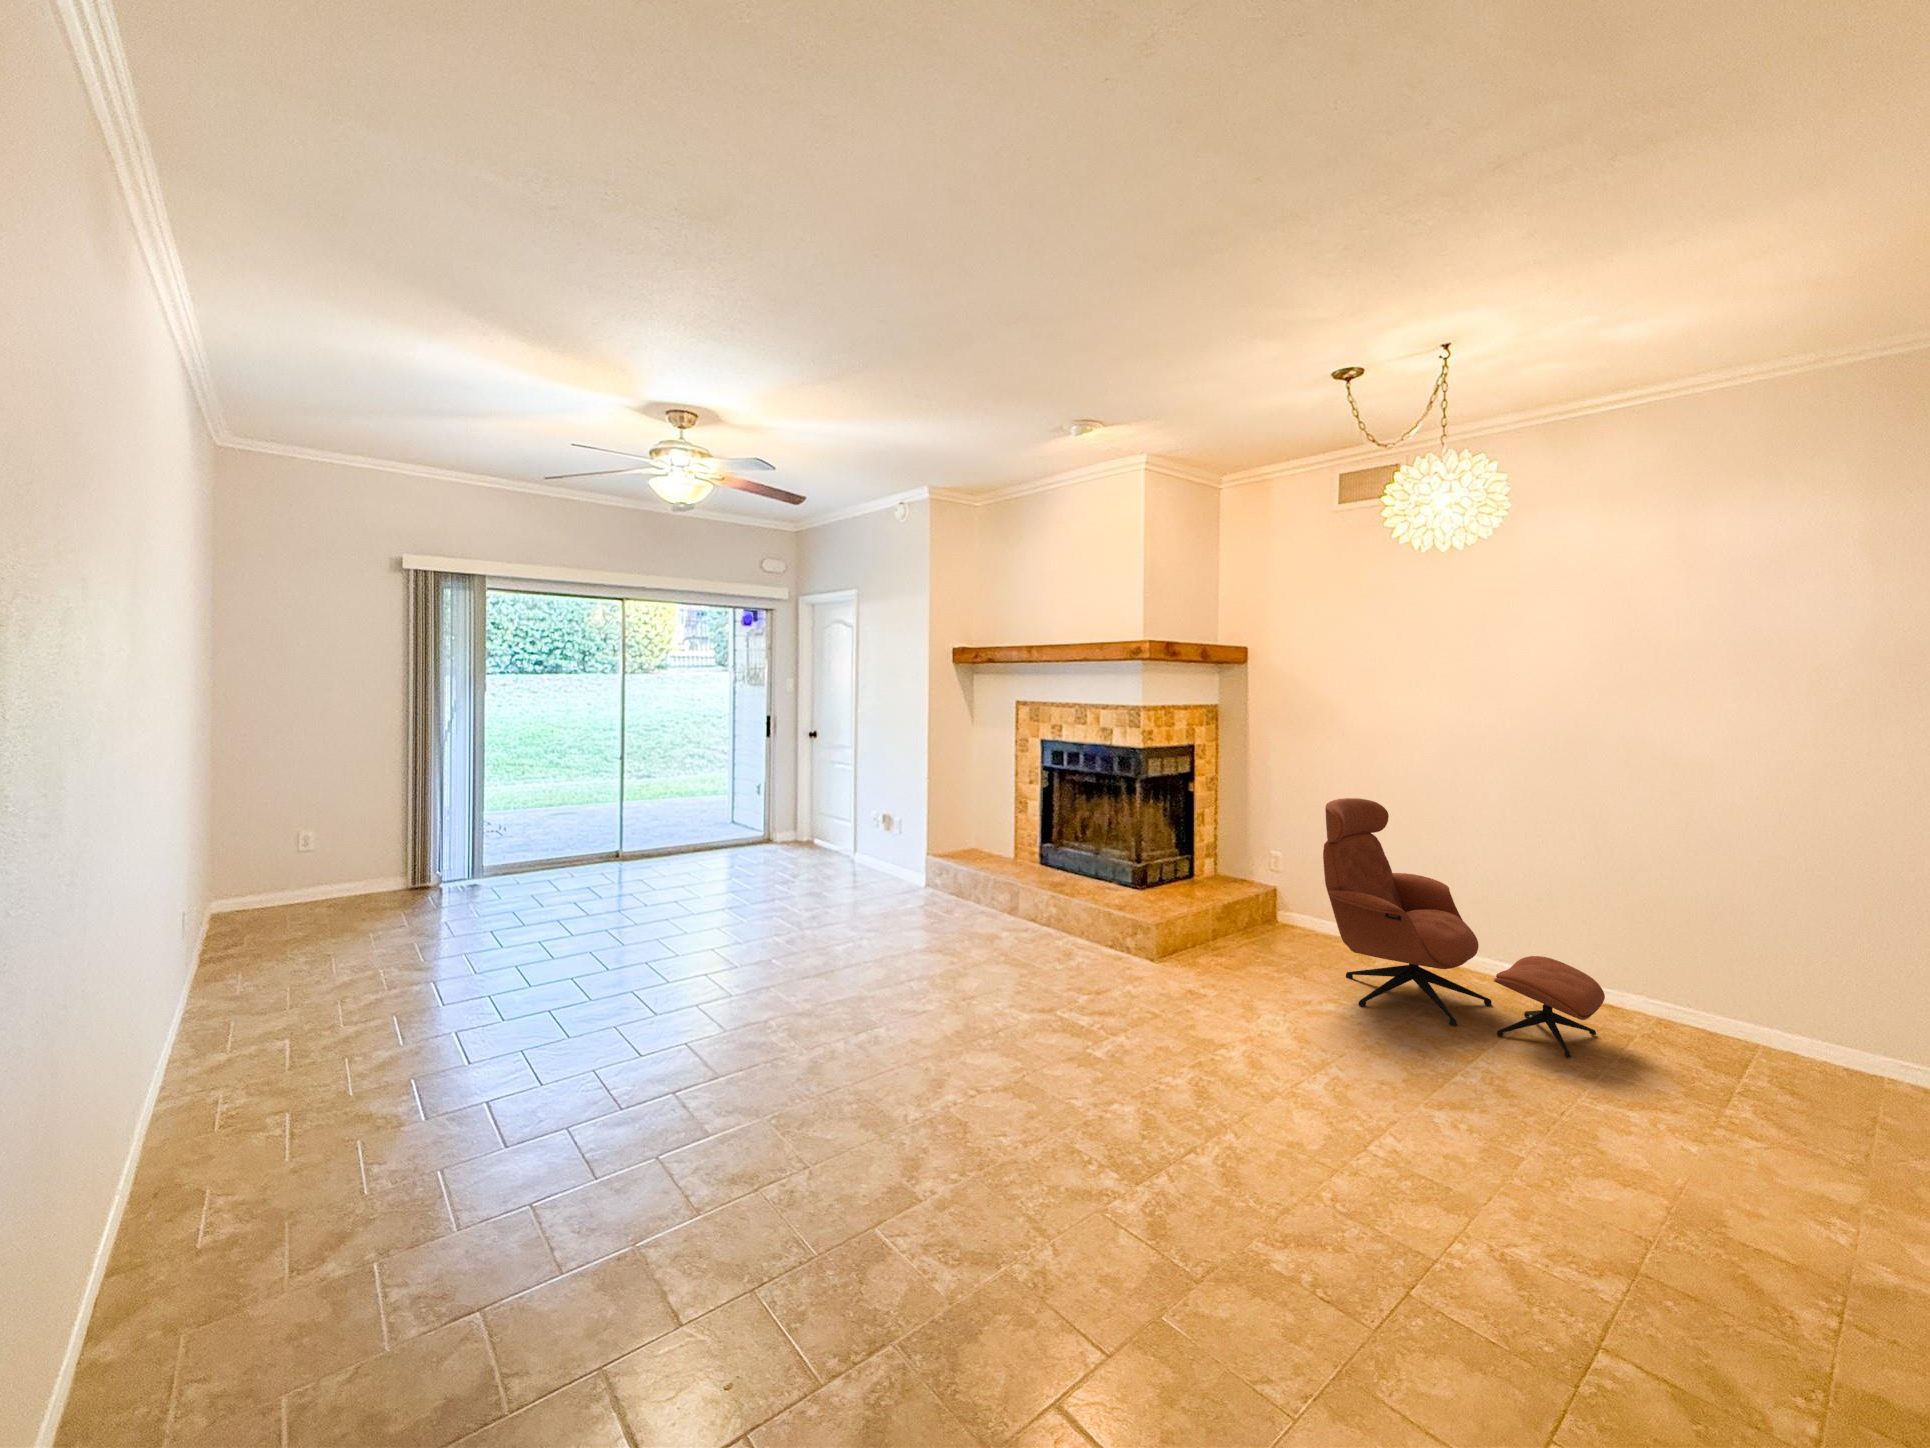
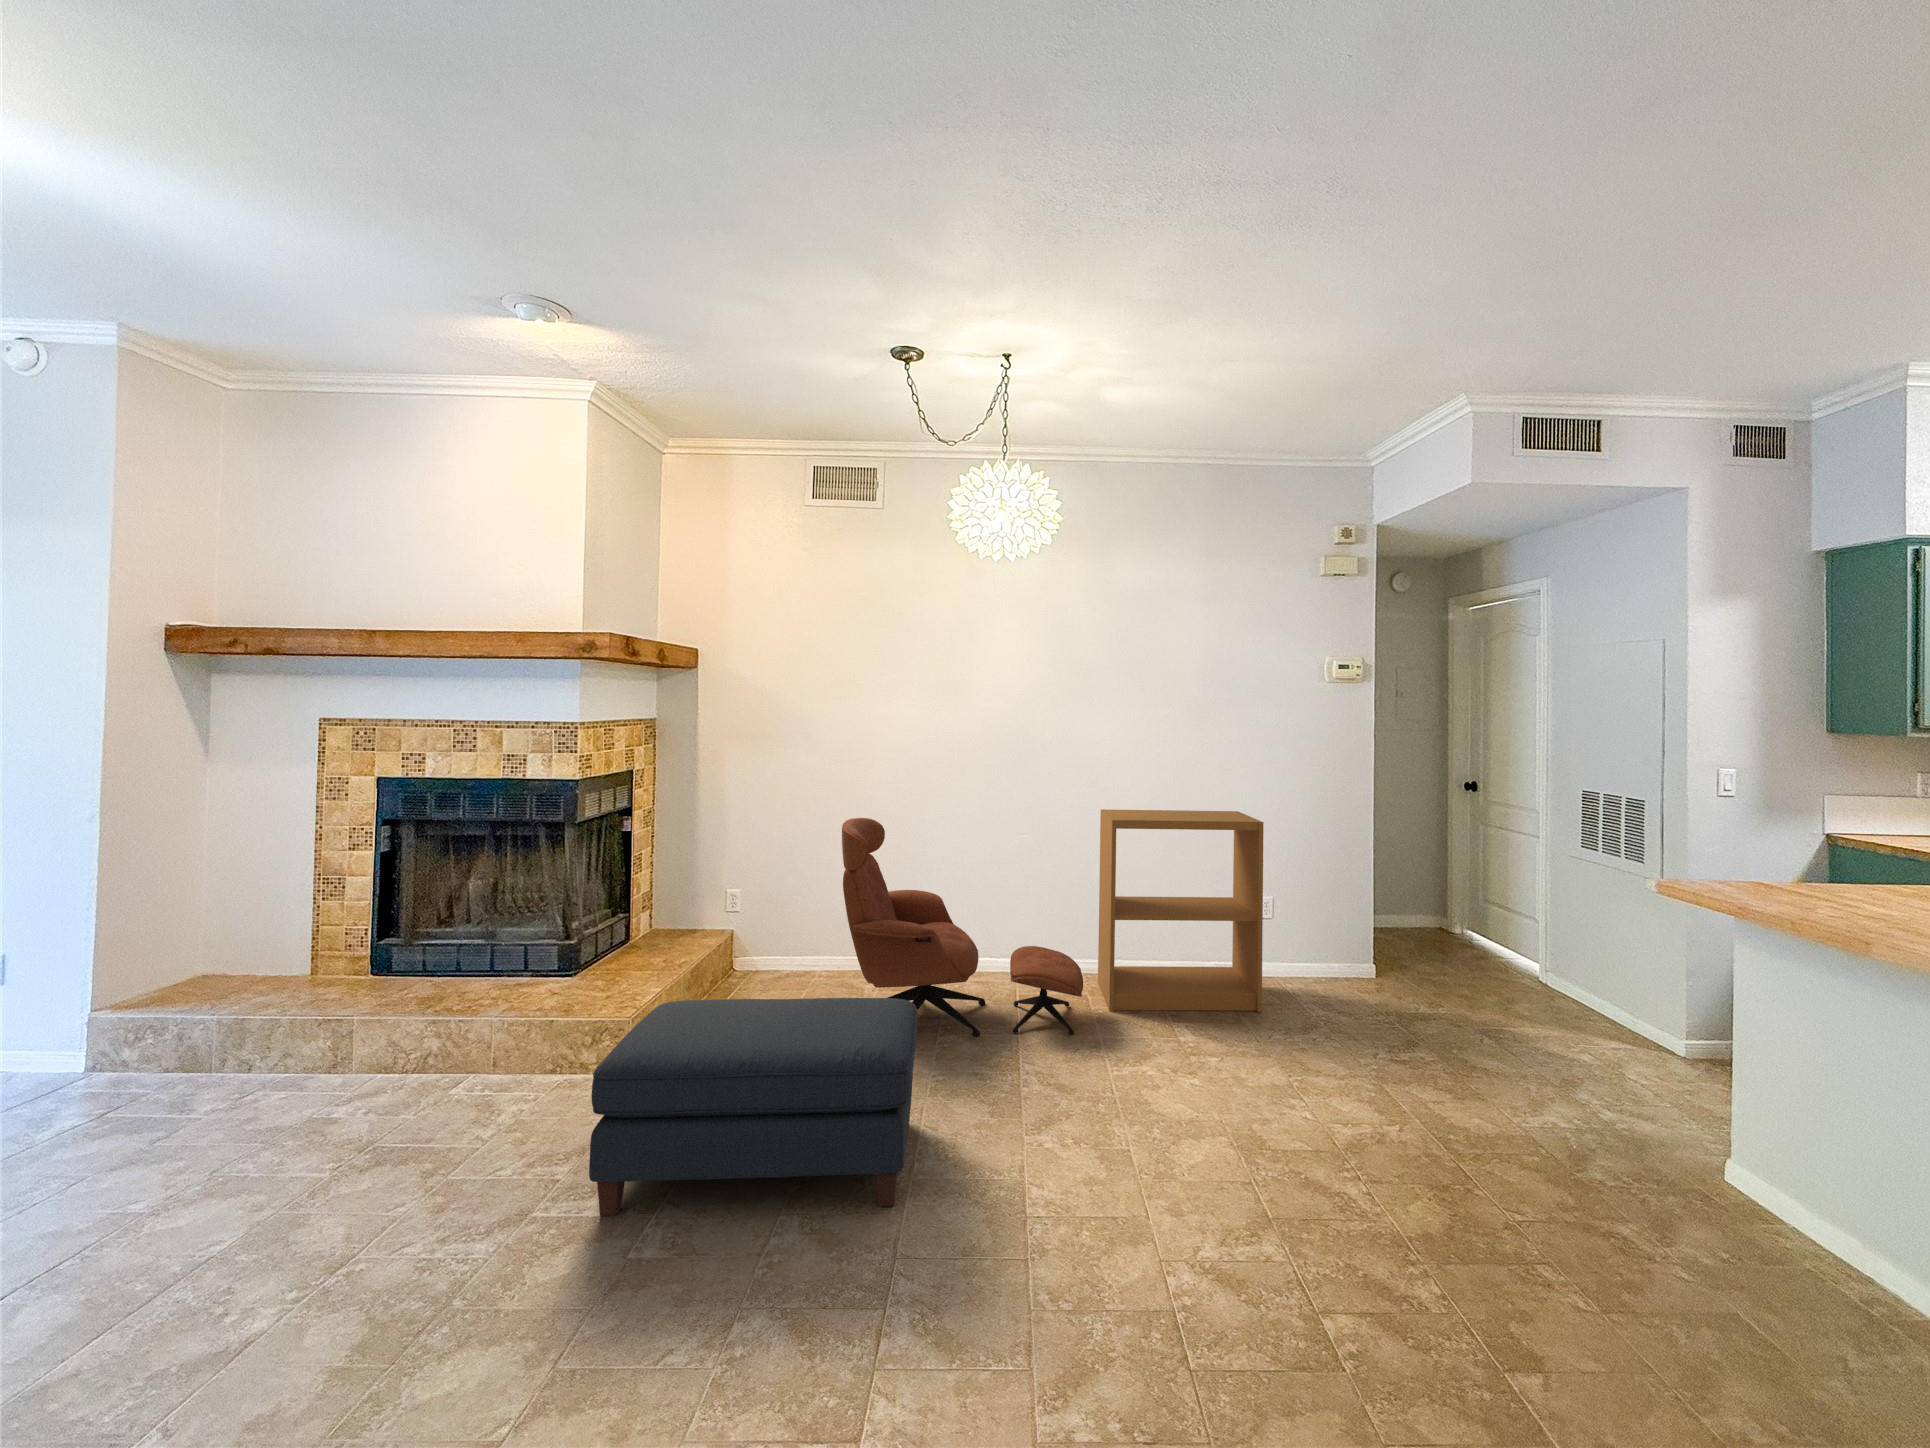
bookshelf: none [1648,821,1925,1131] -> present [1098,809,1264,1012]
ottoman: none [1078,909,1331,1097] -> present [589,998,917,1216]

